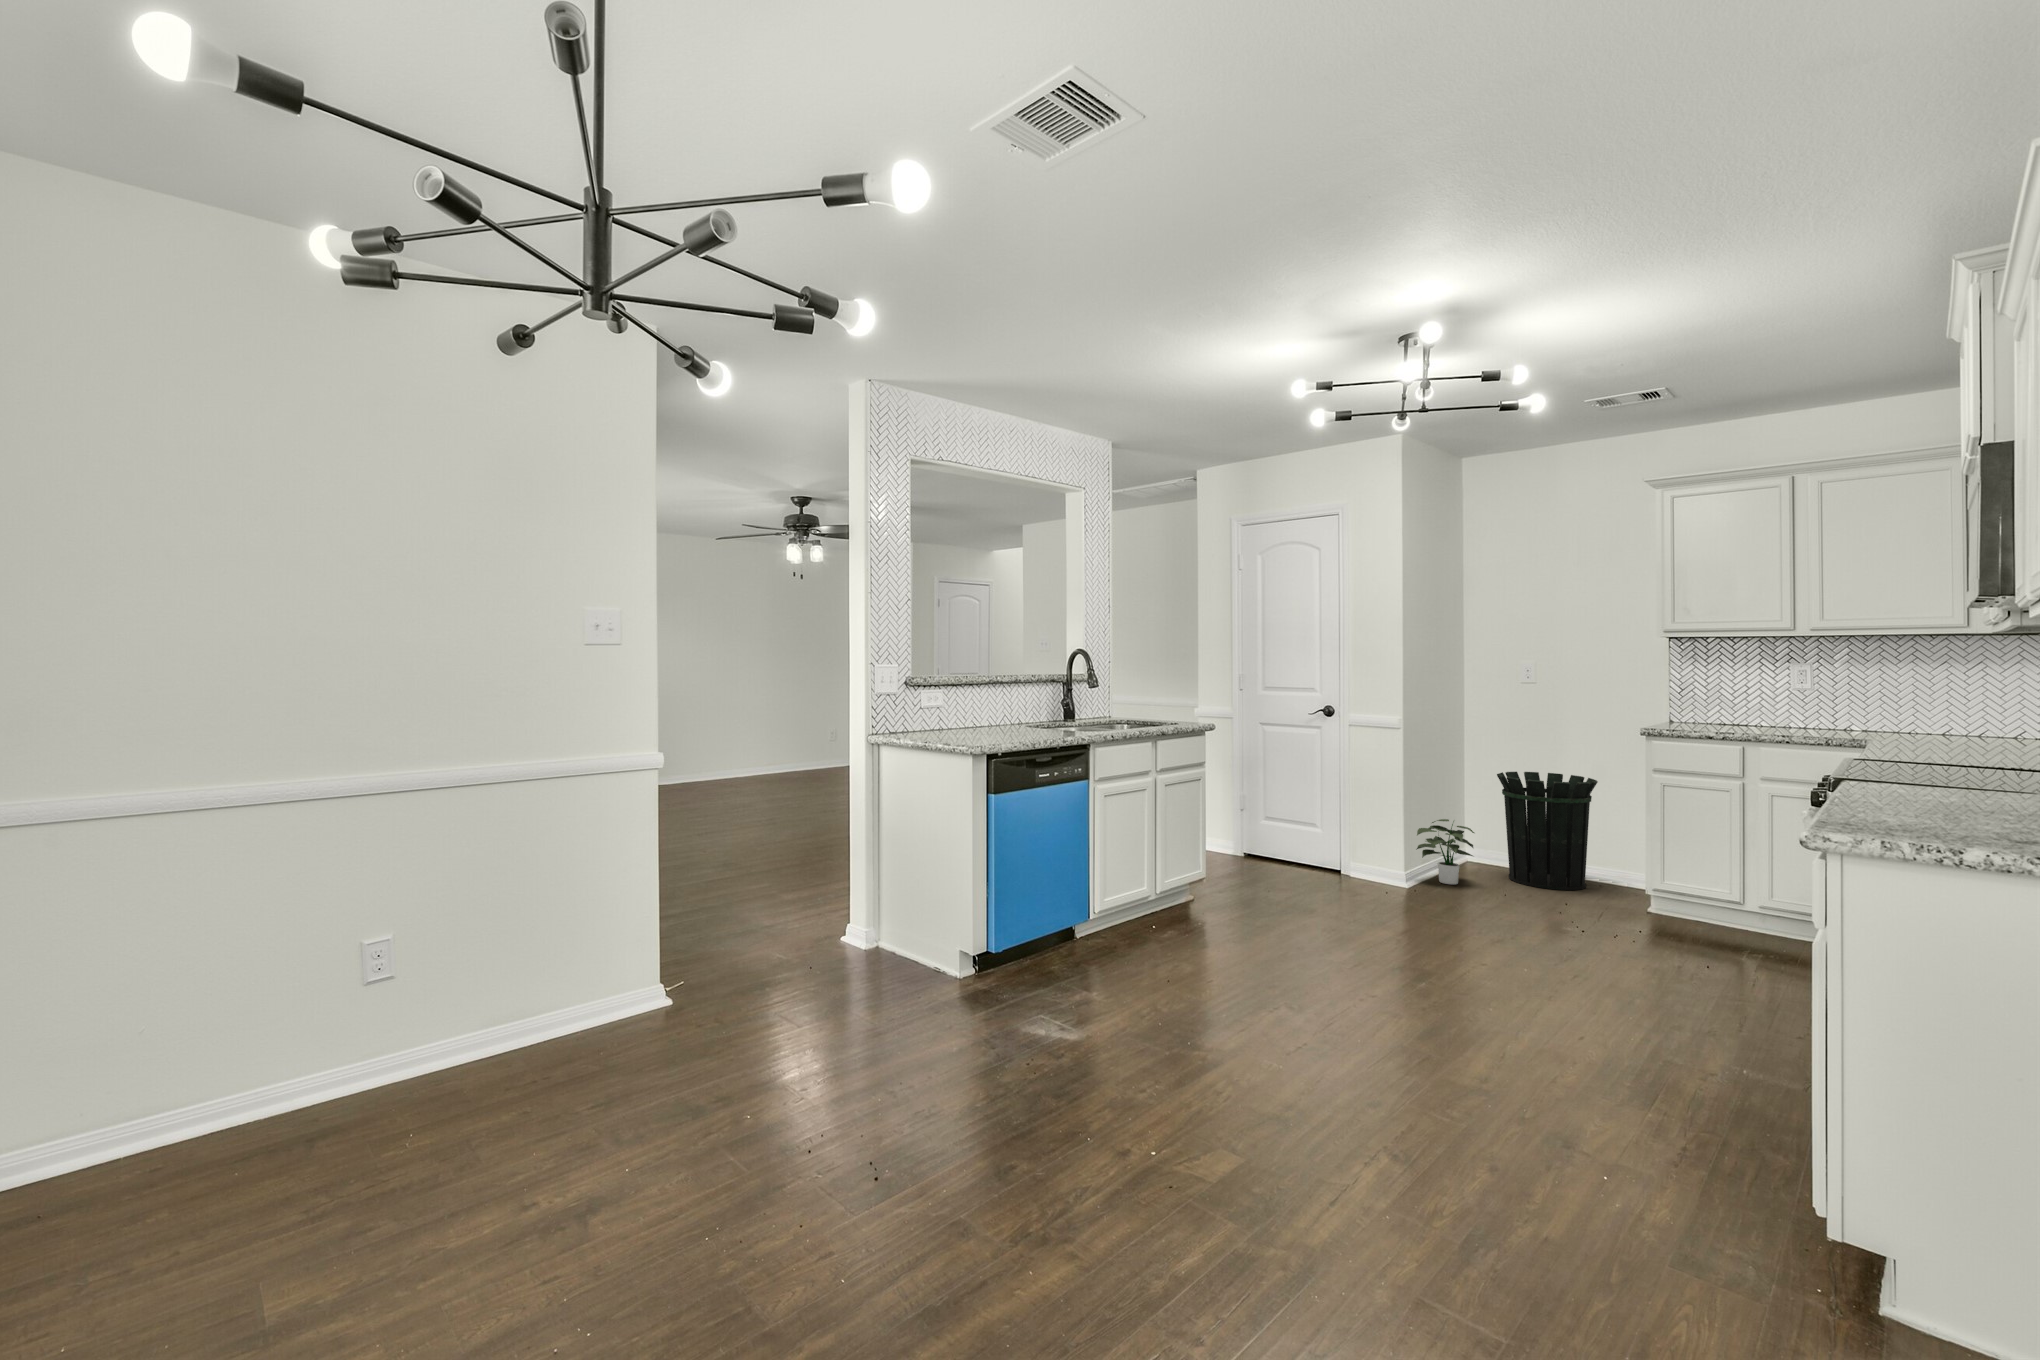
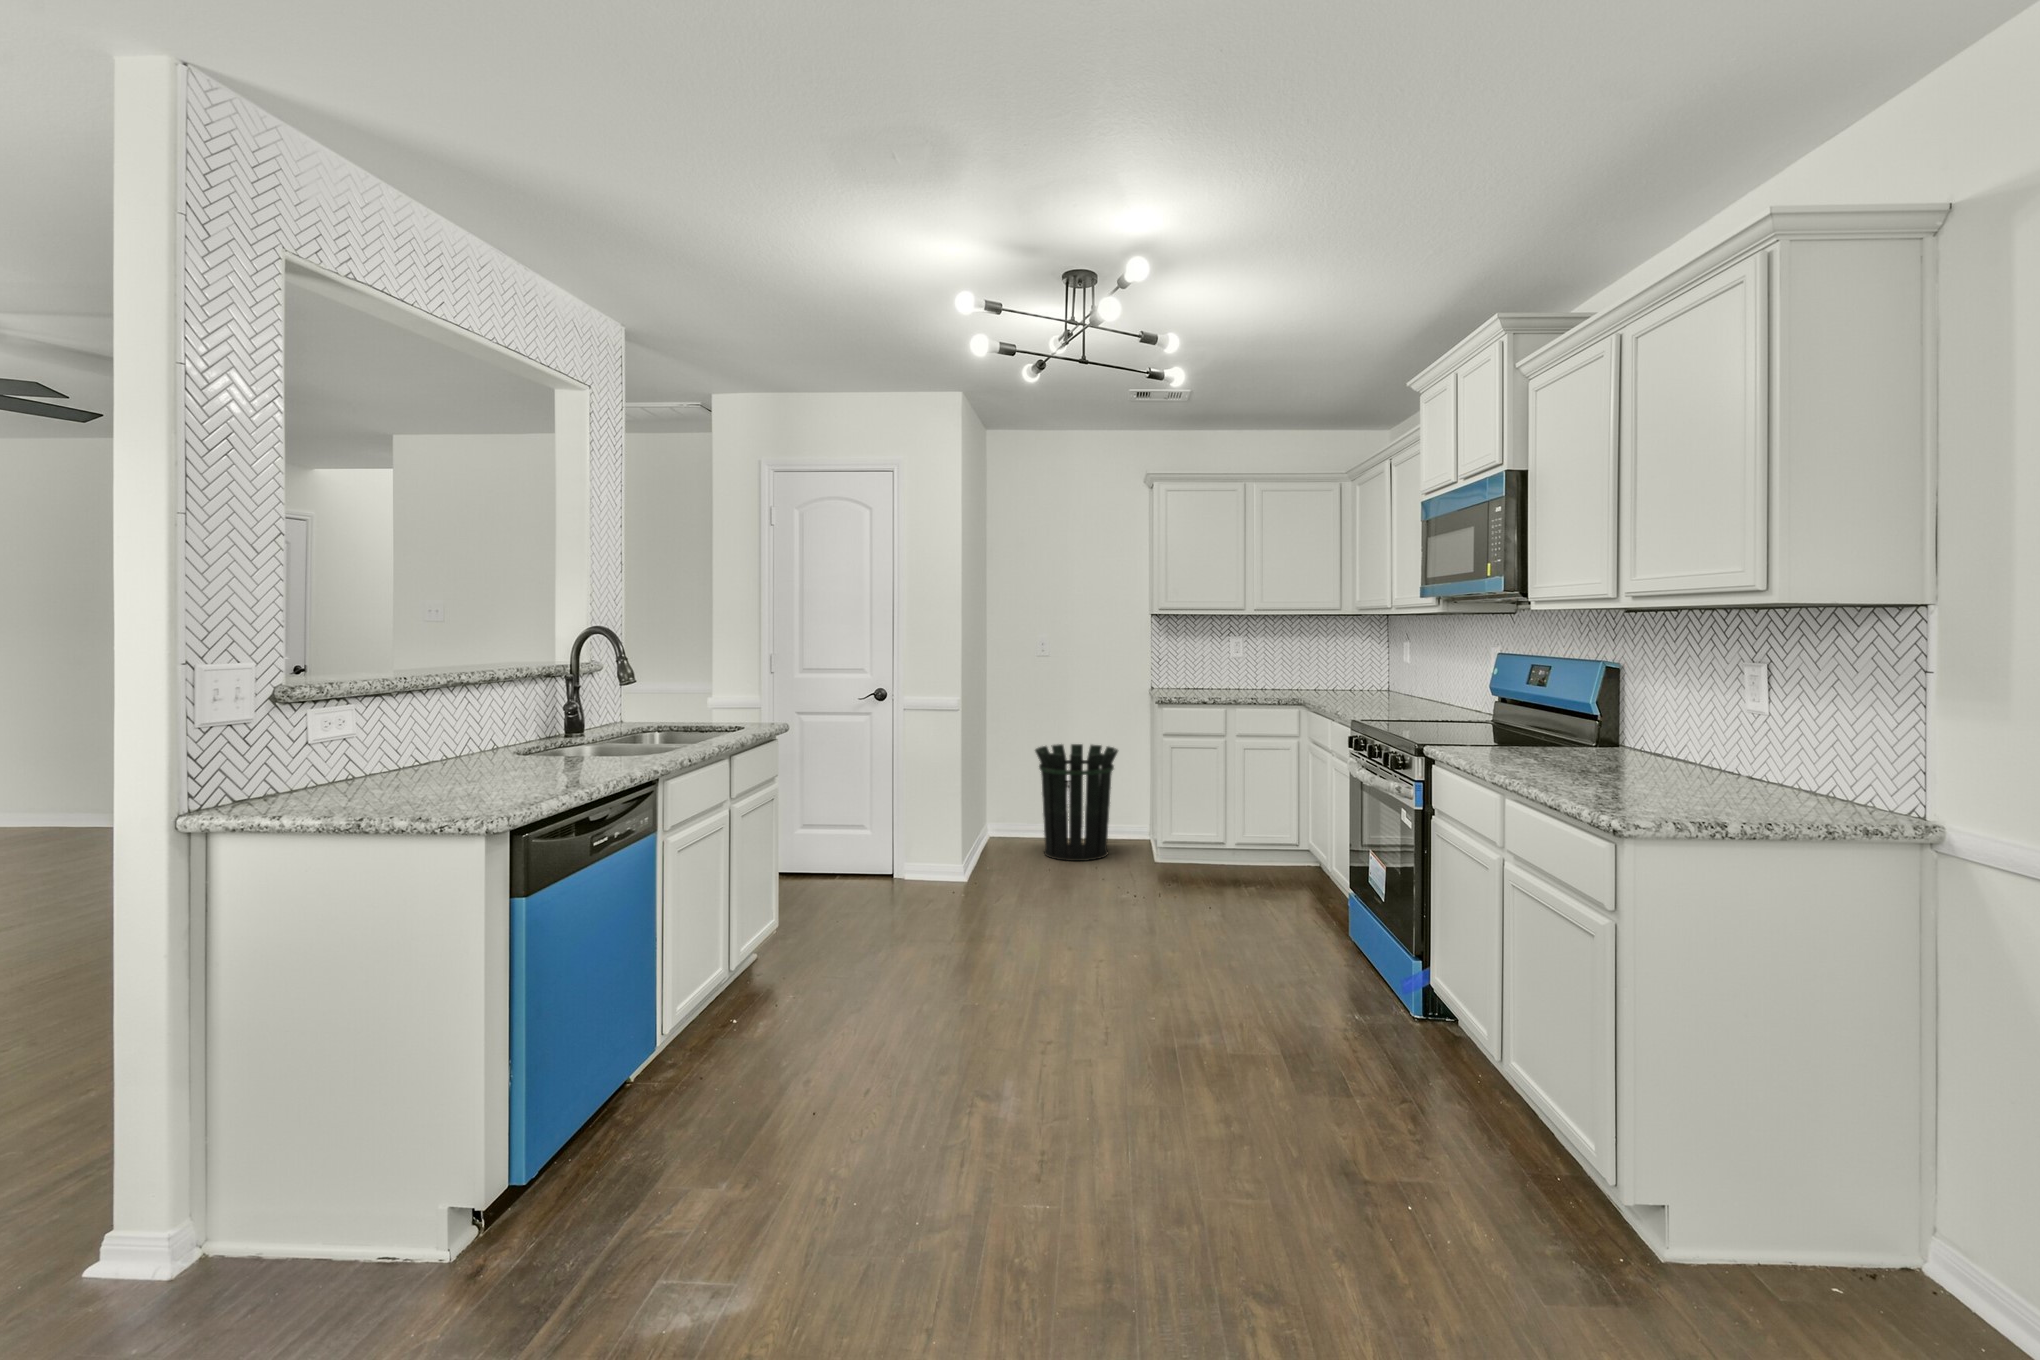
potted plant: present [1417,819,1474,884] -> none [973,804,1029,875]

